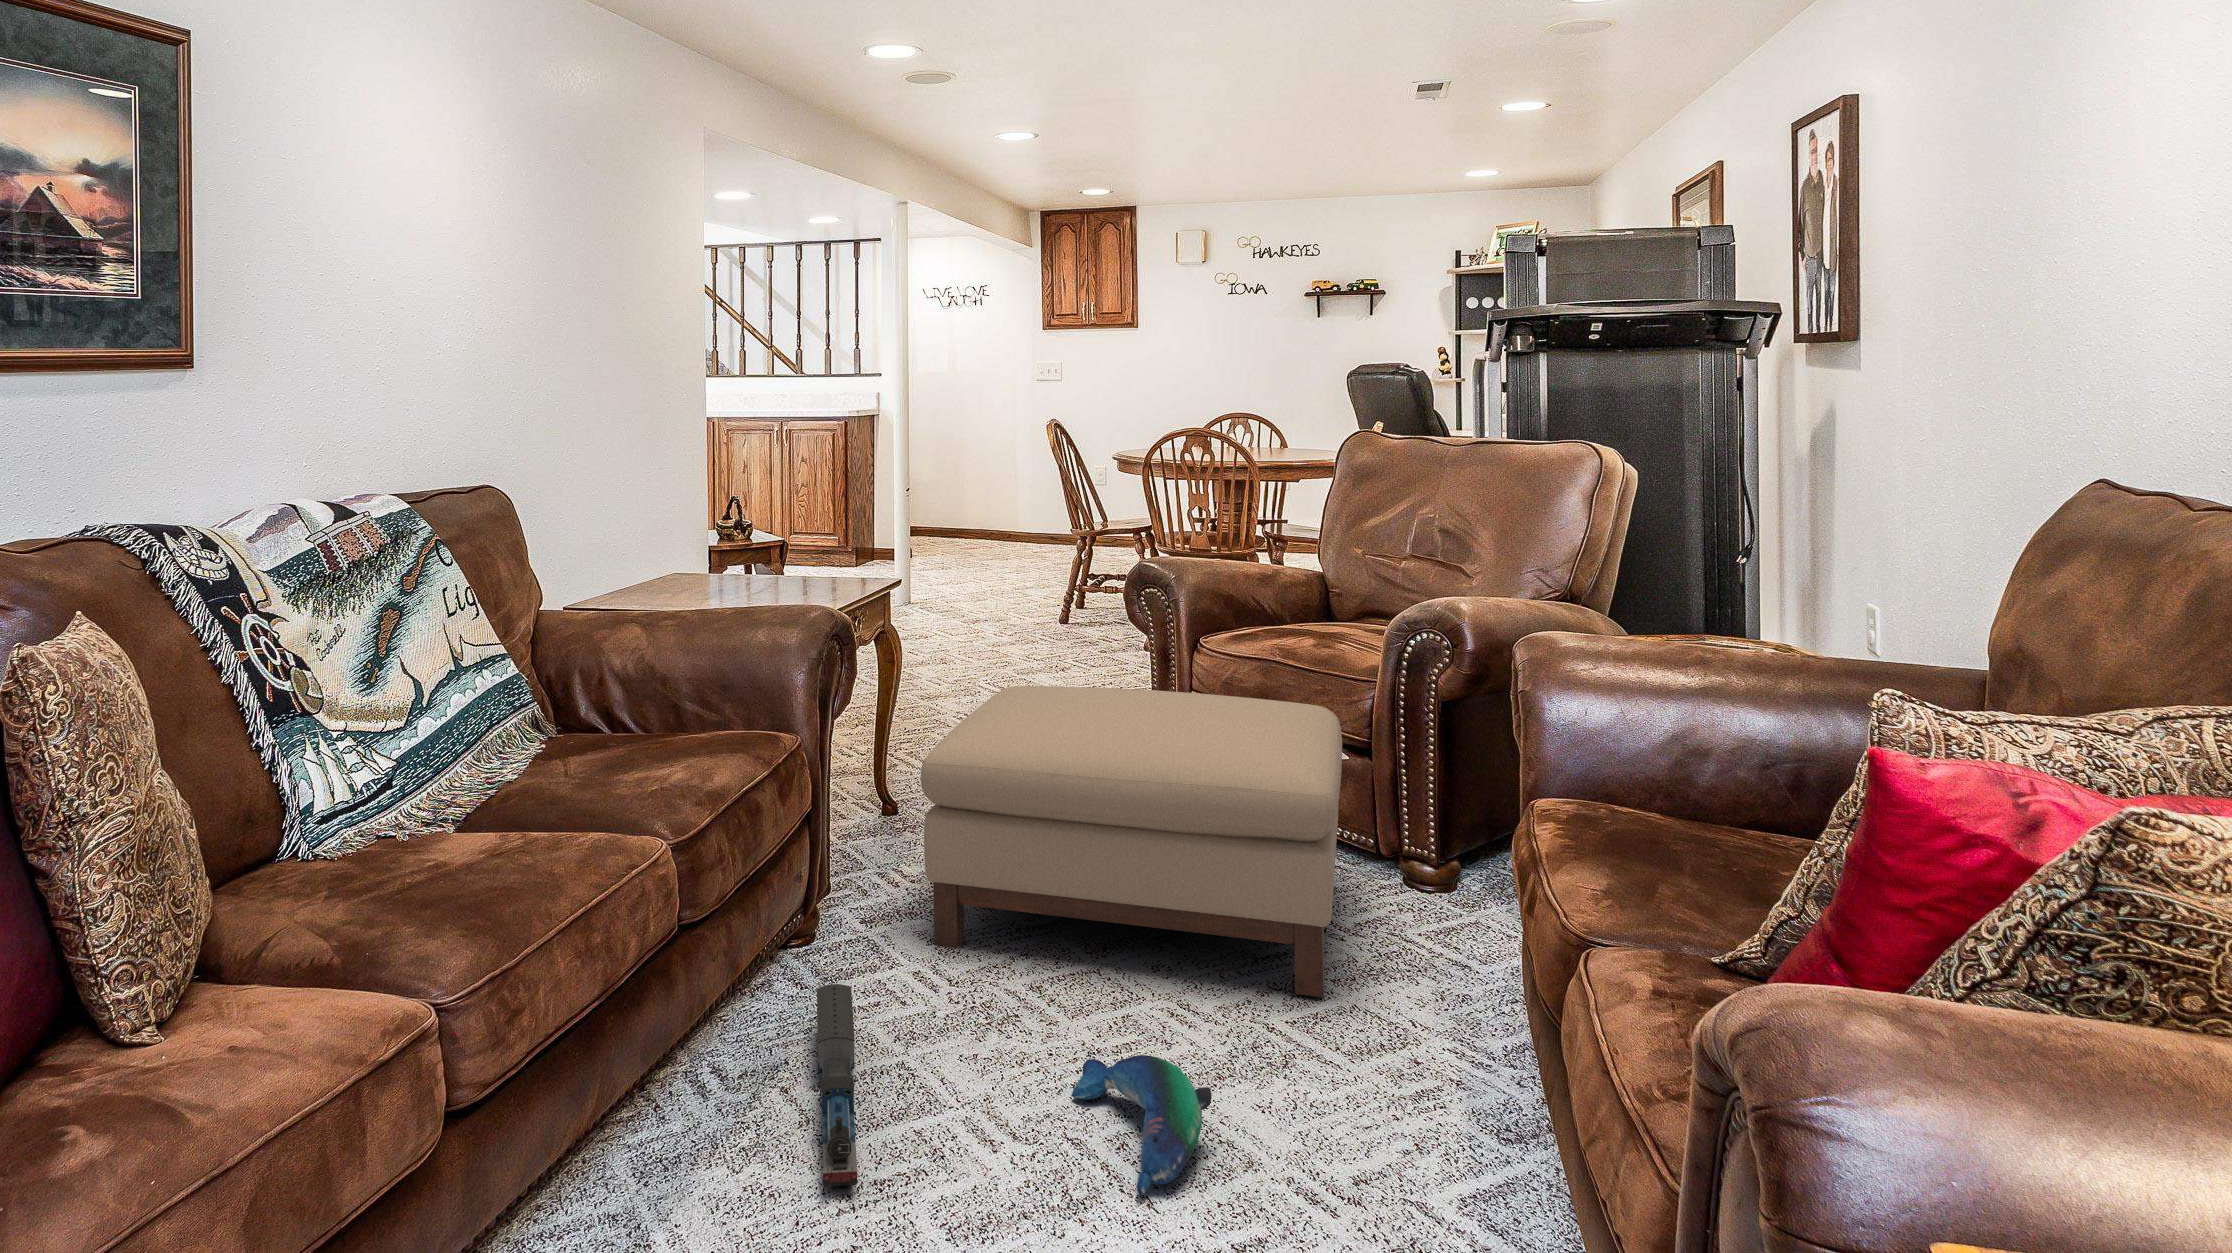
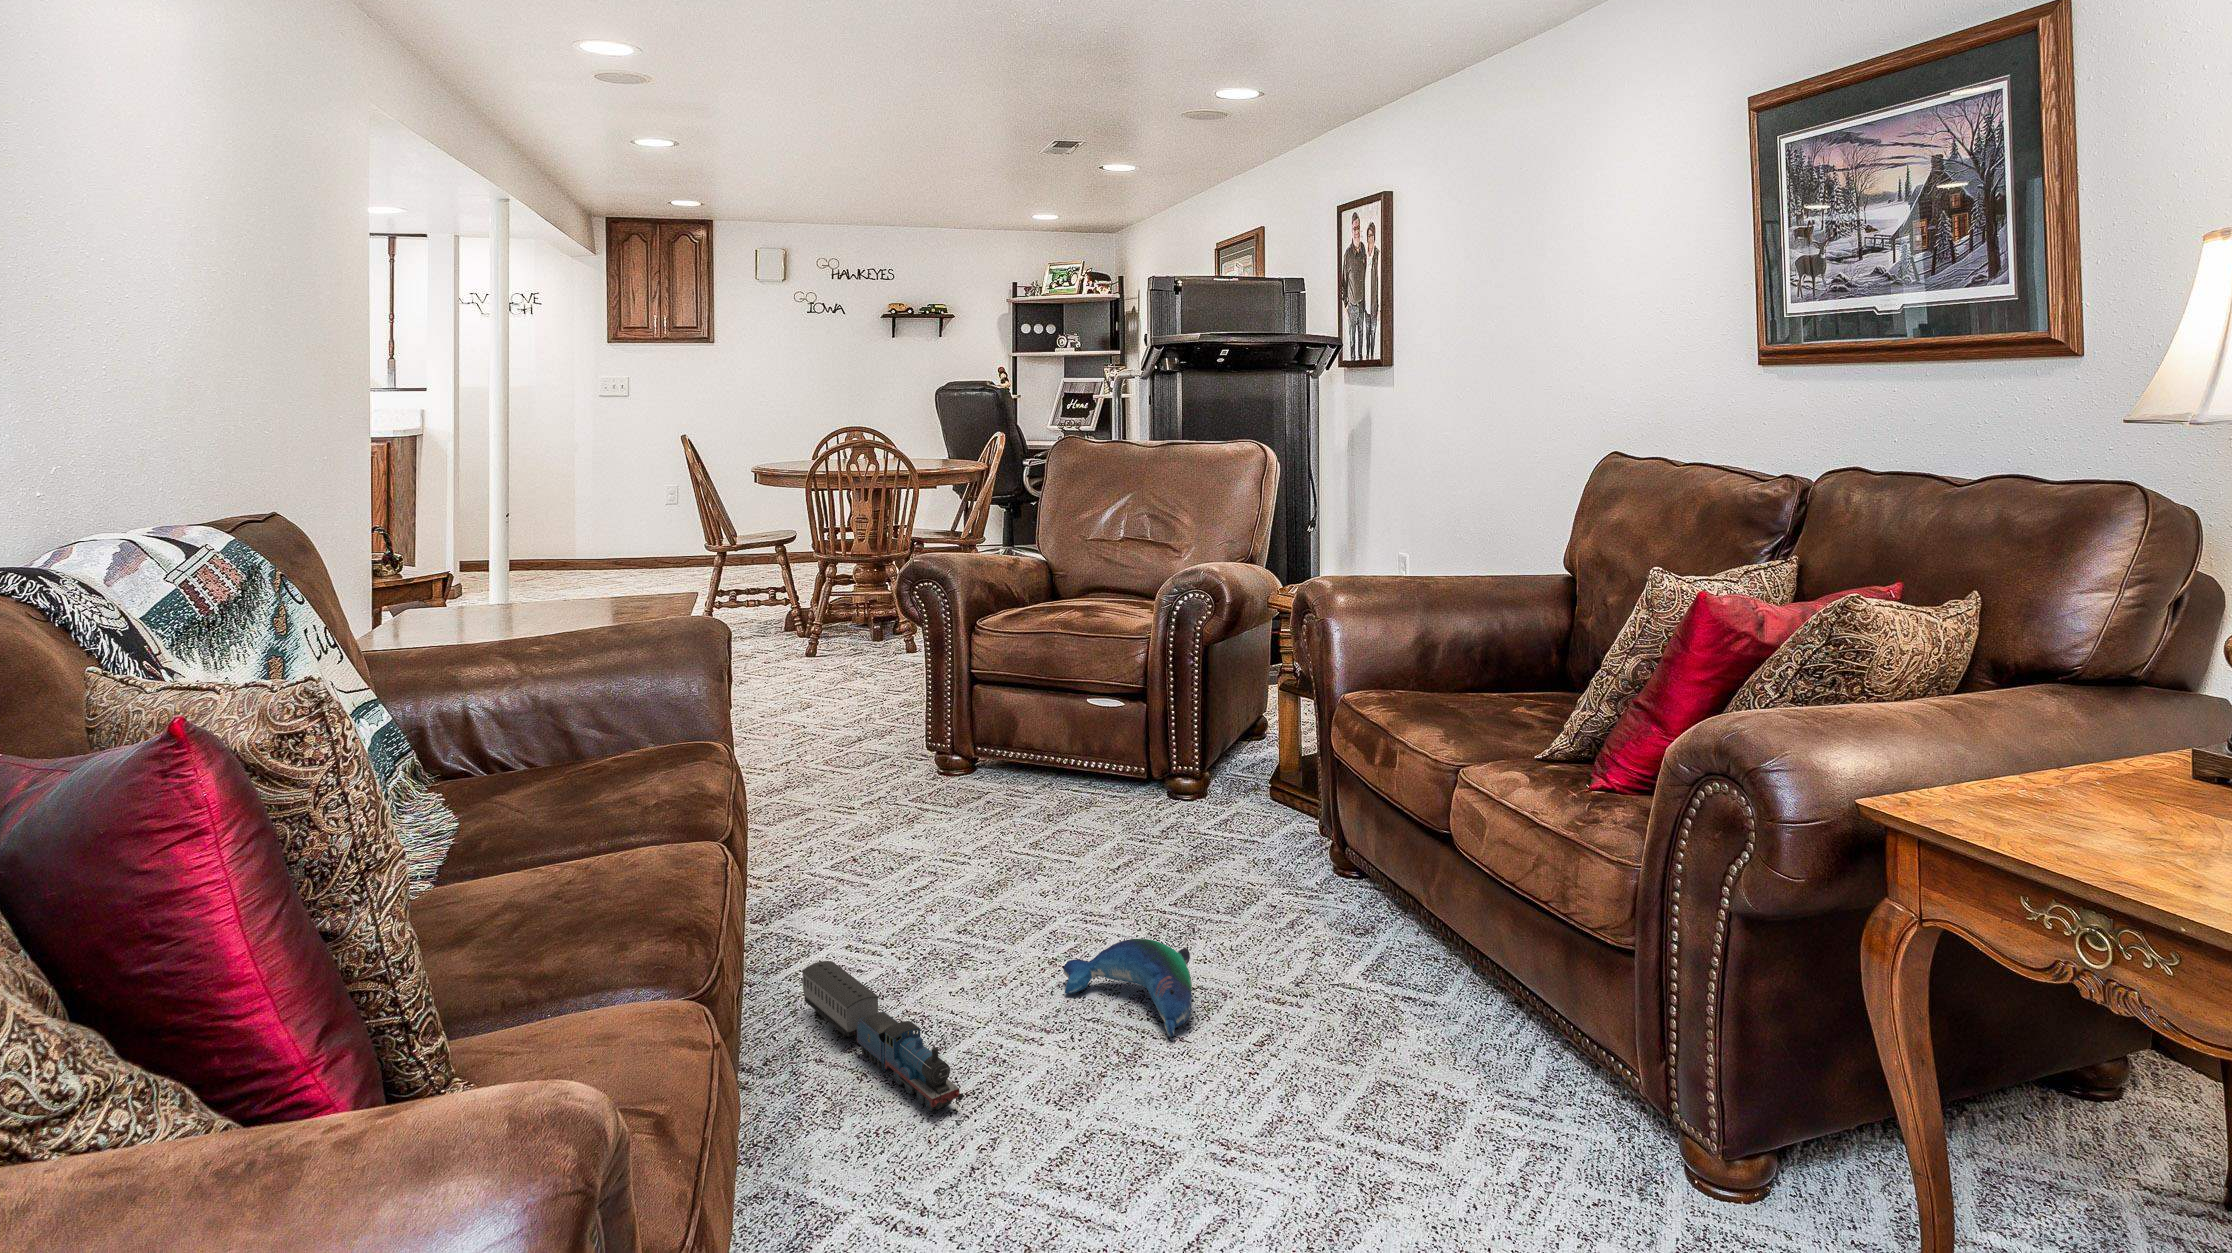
ottoman: present [921,686,1342,997] -> none [824,660,1191,923]

